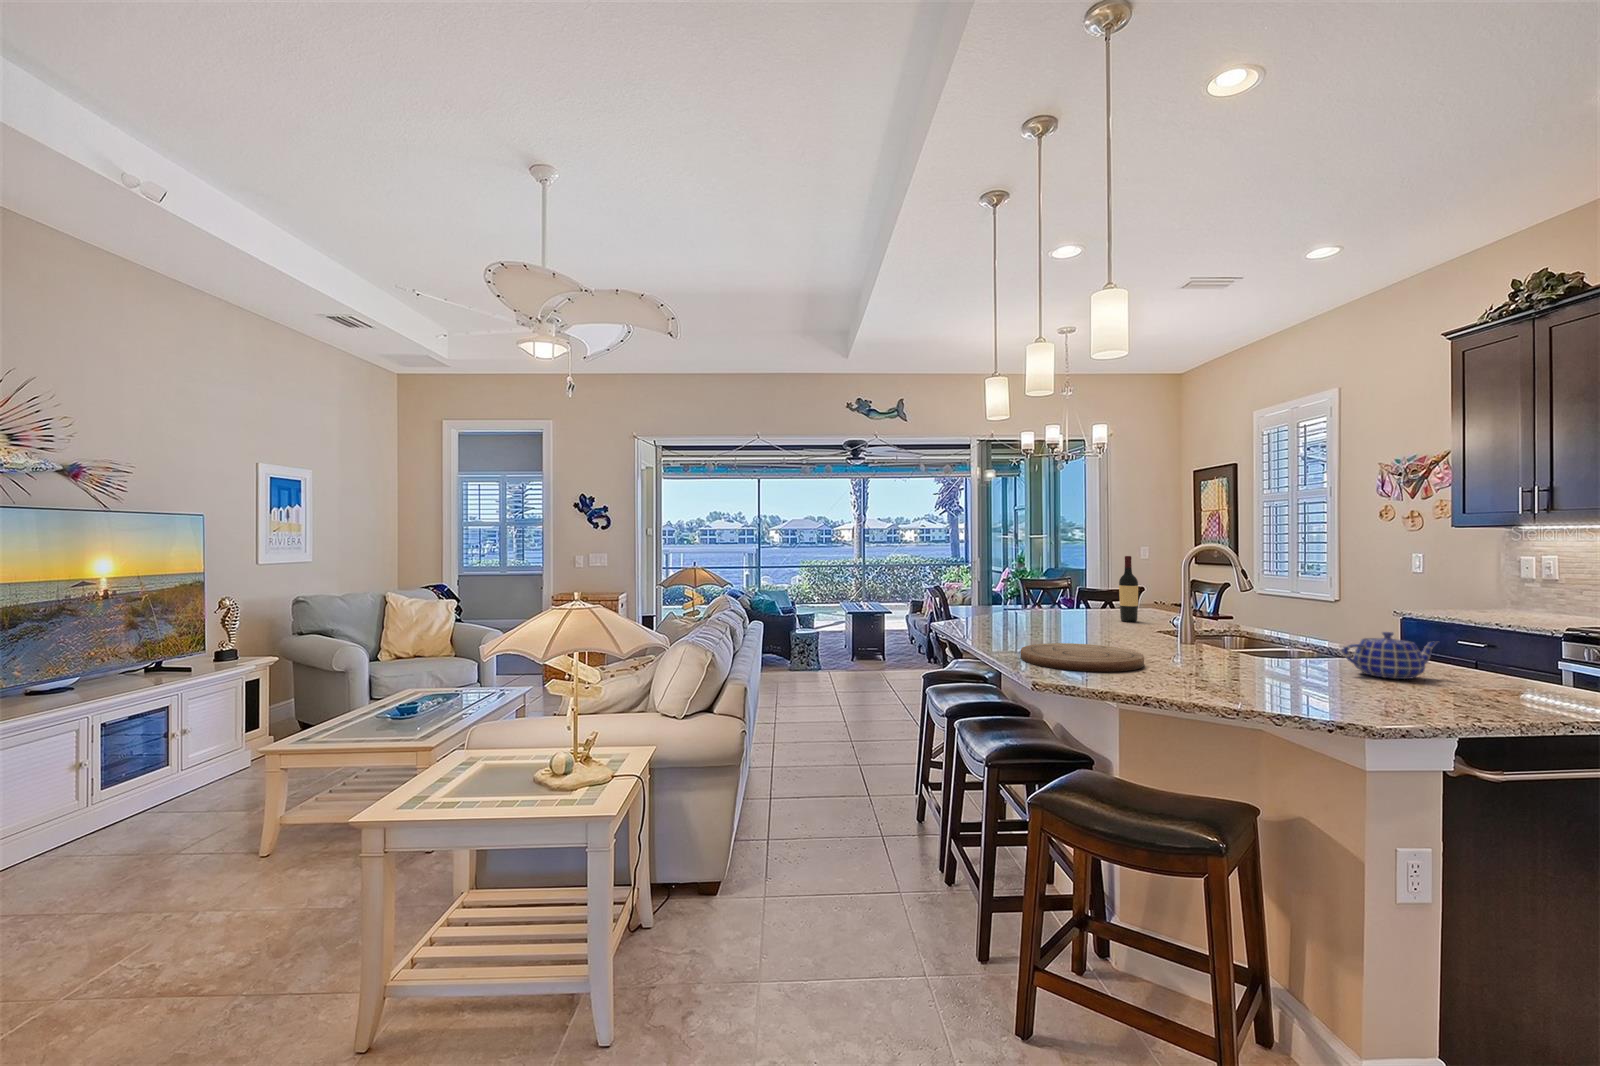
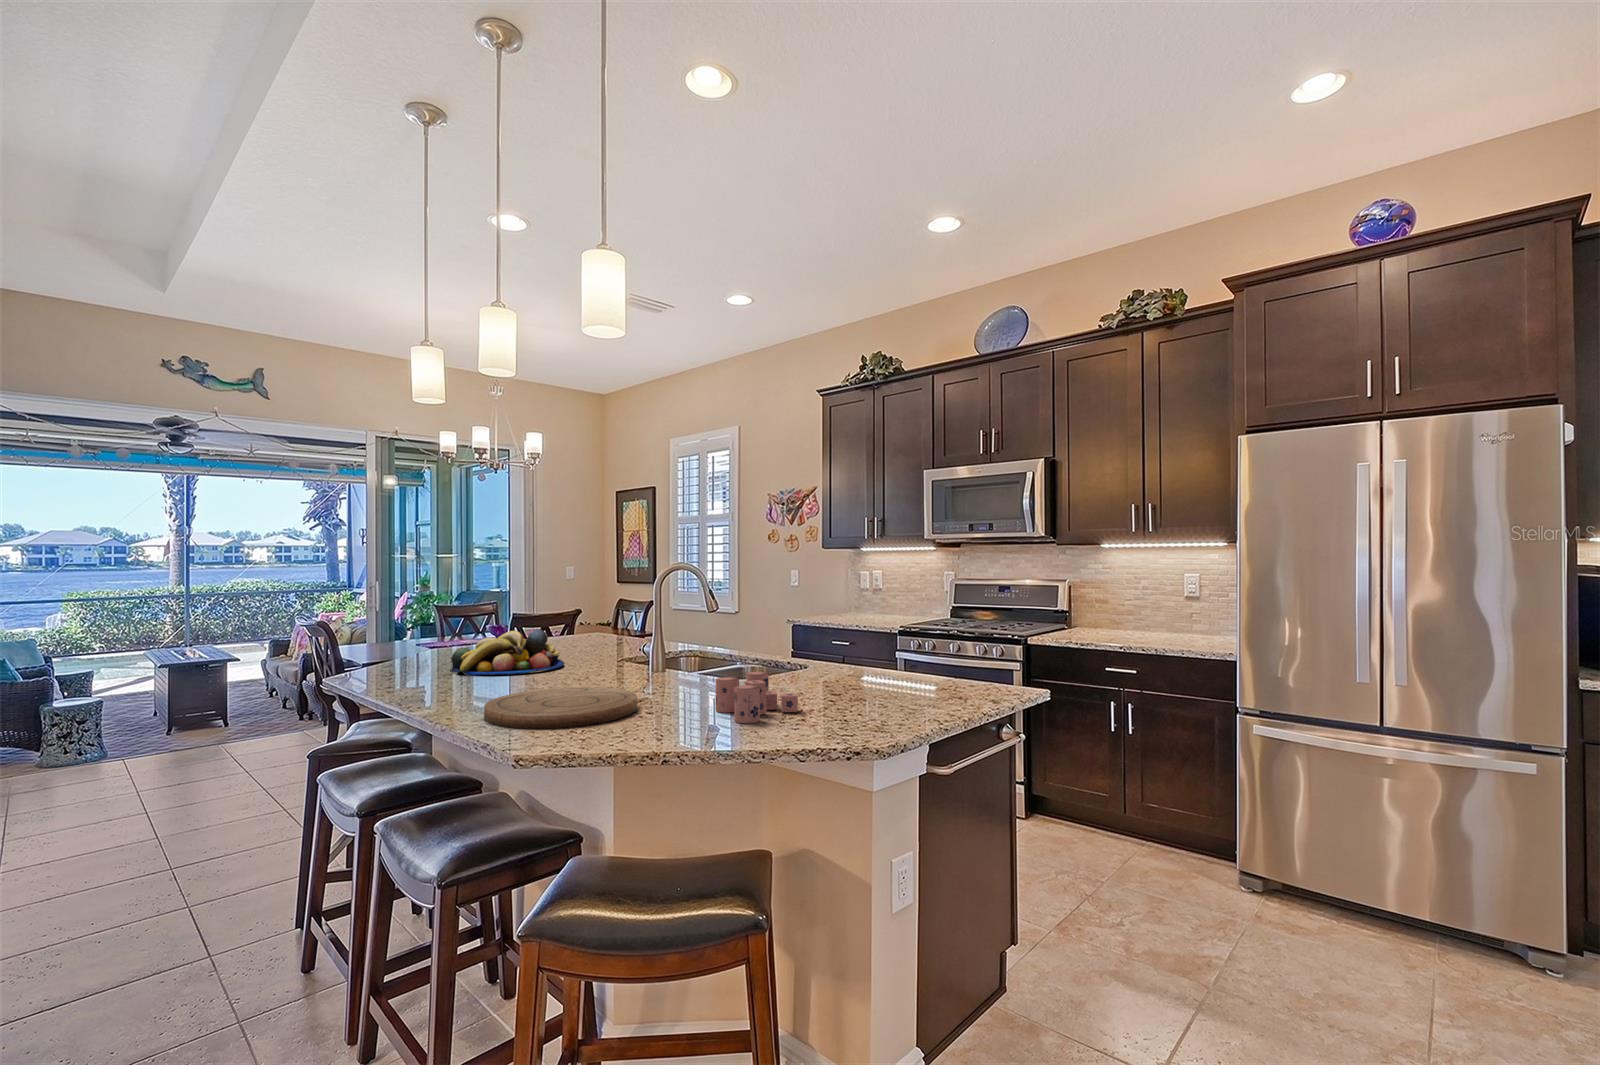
wine bottle: present [1119,556,1138,622] -> none [575,576,595,651]
fruit bowl: none [1011,598,1103,633] -> present [450,629,564,676]
teapot: present [1342,632,1438,679] -> none [805,642,867,685]
candle: none [1217,649,1310,692] -> present [716,672,798,723]

